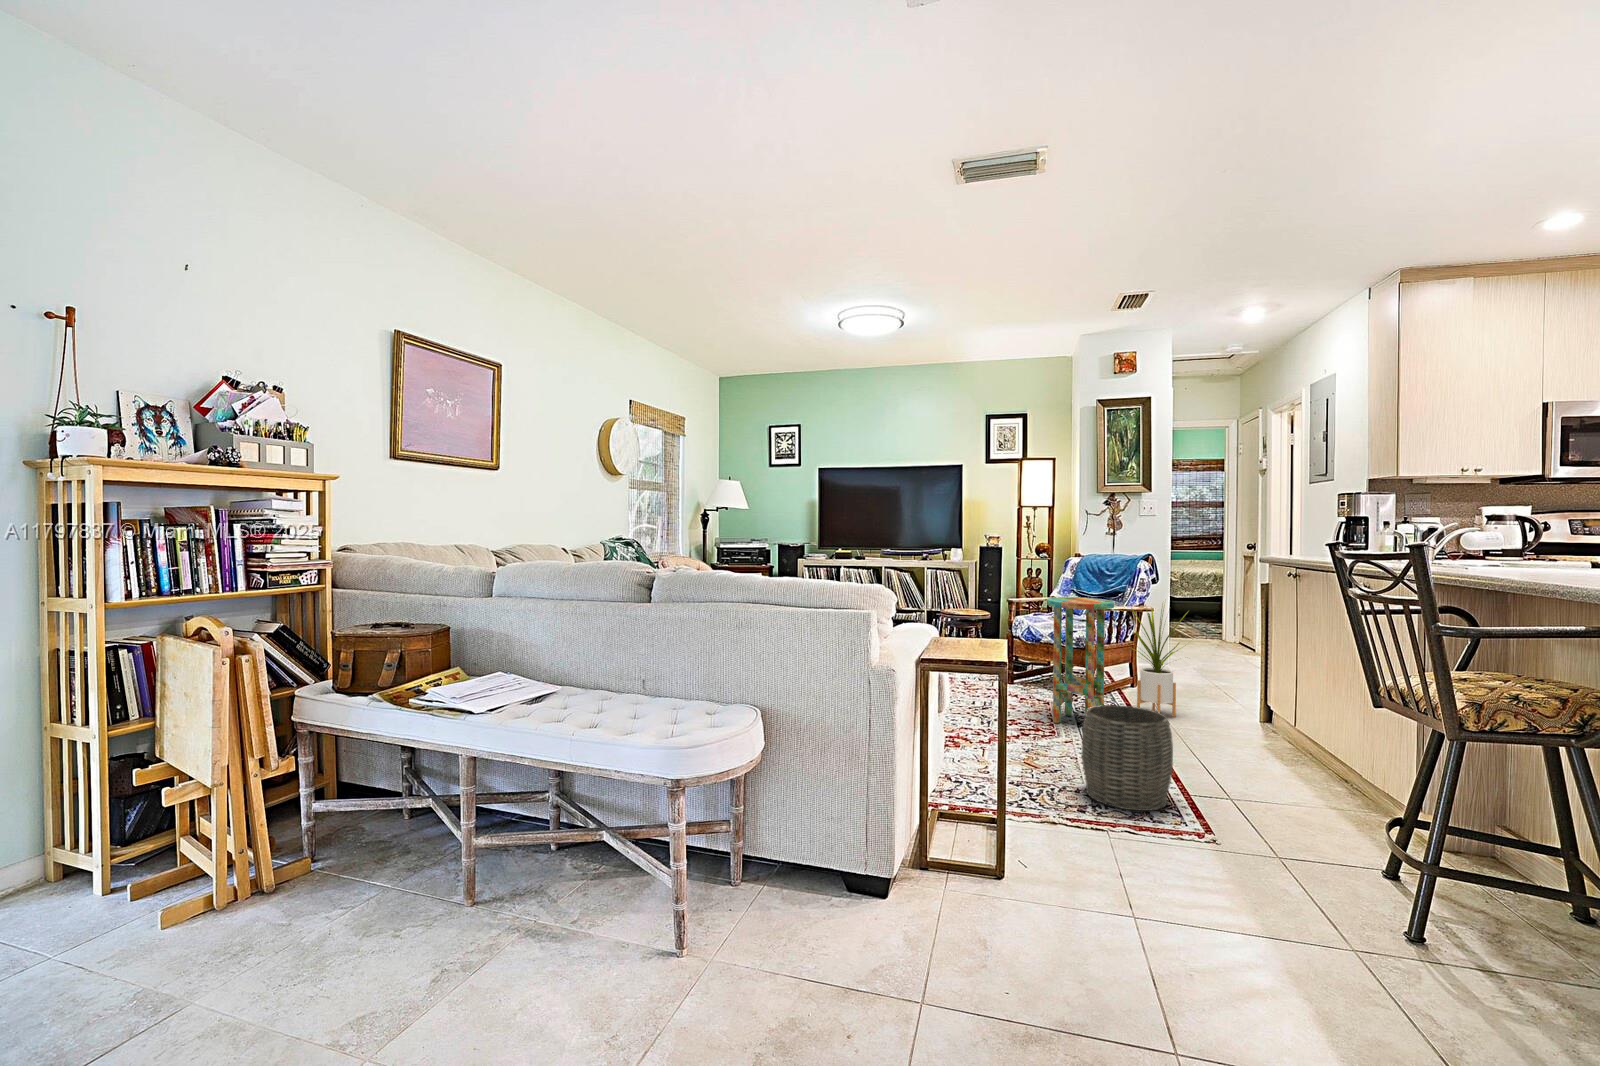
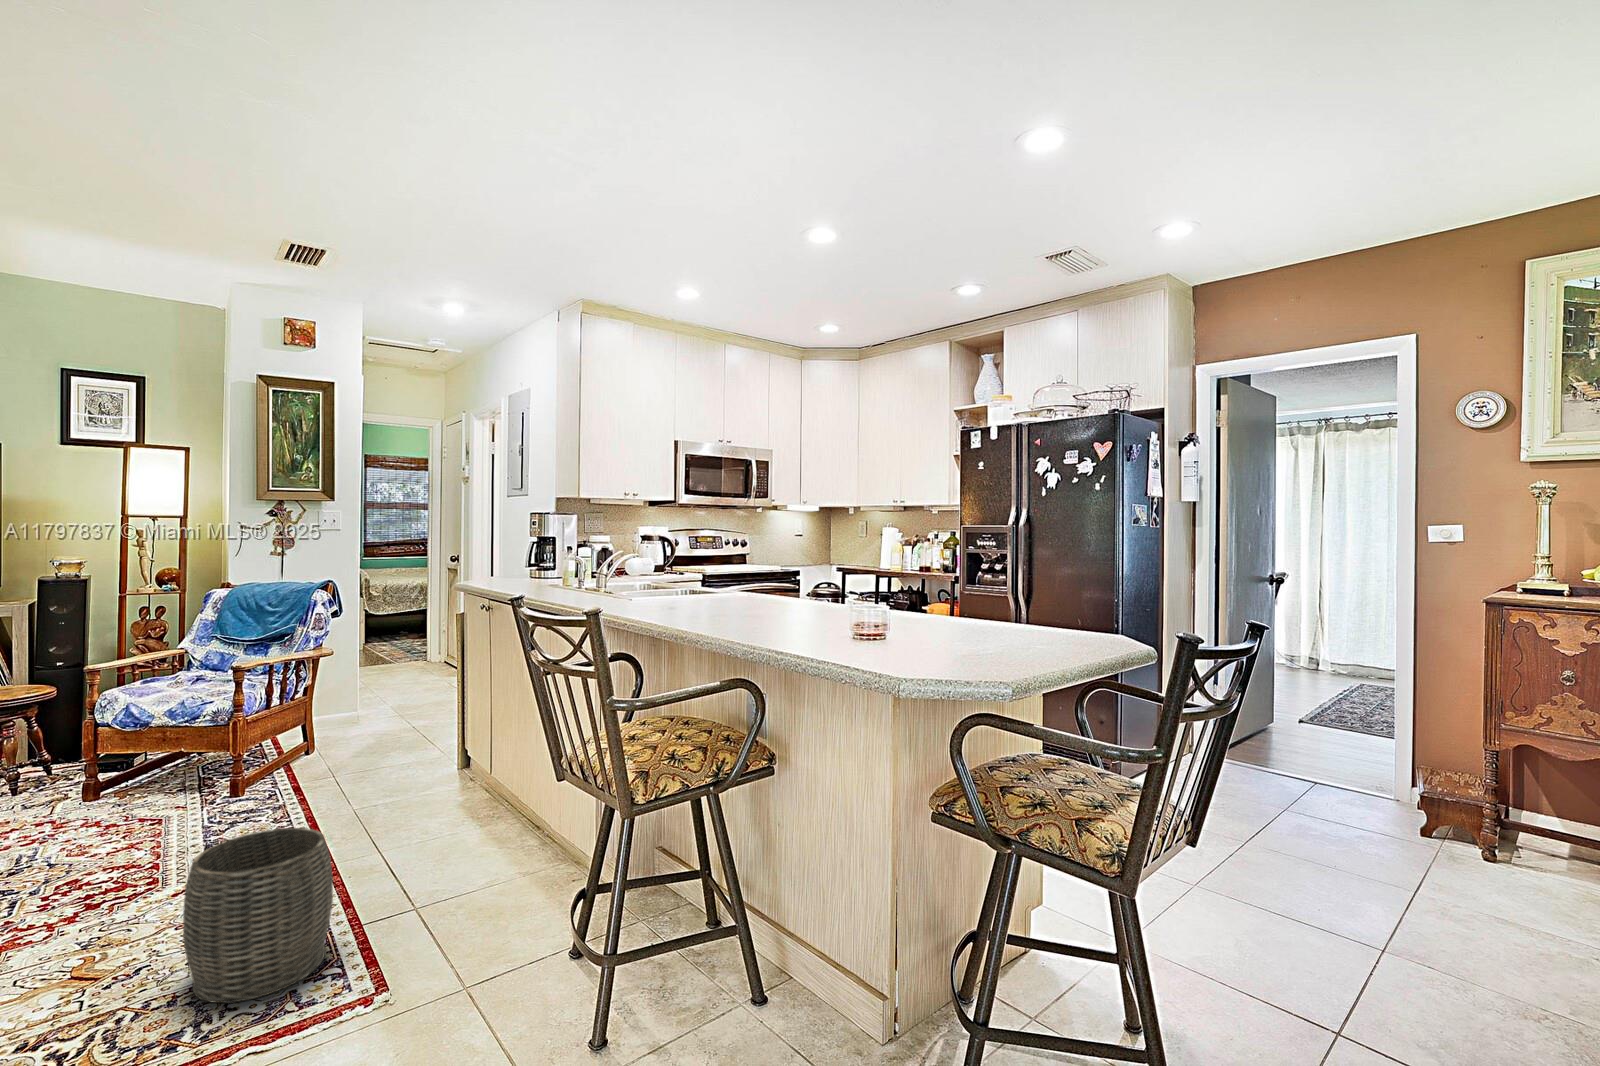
side table: present [1047,597,1114,723] -> none [149,658,265,857]
house plant: present [1131,605,1188,717] -> none [285,643,379,802]

